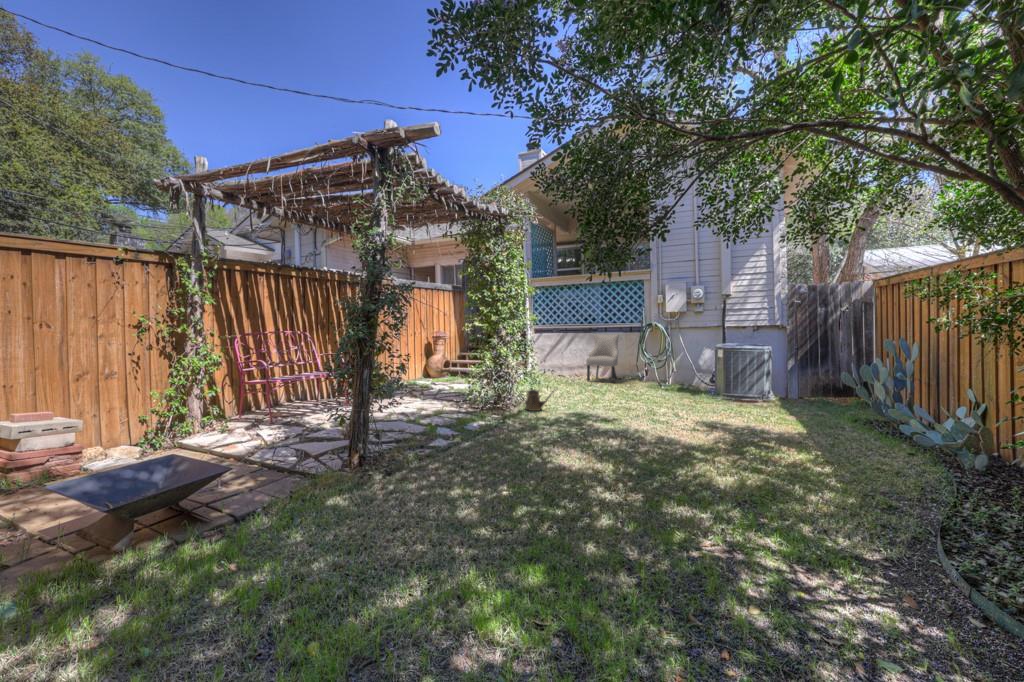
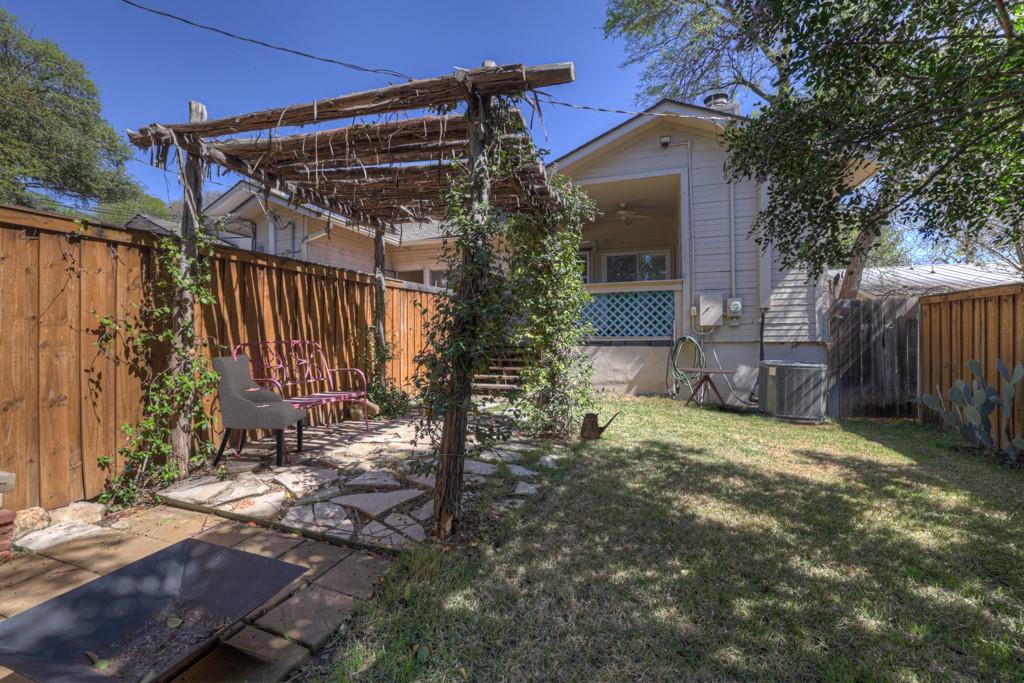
chair: present [586,334,619,383] -> present [212,354,306,467]
round table: none [643,352,697,390] -> present [677,368,738,410]

